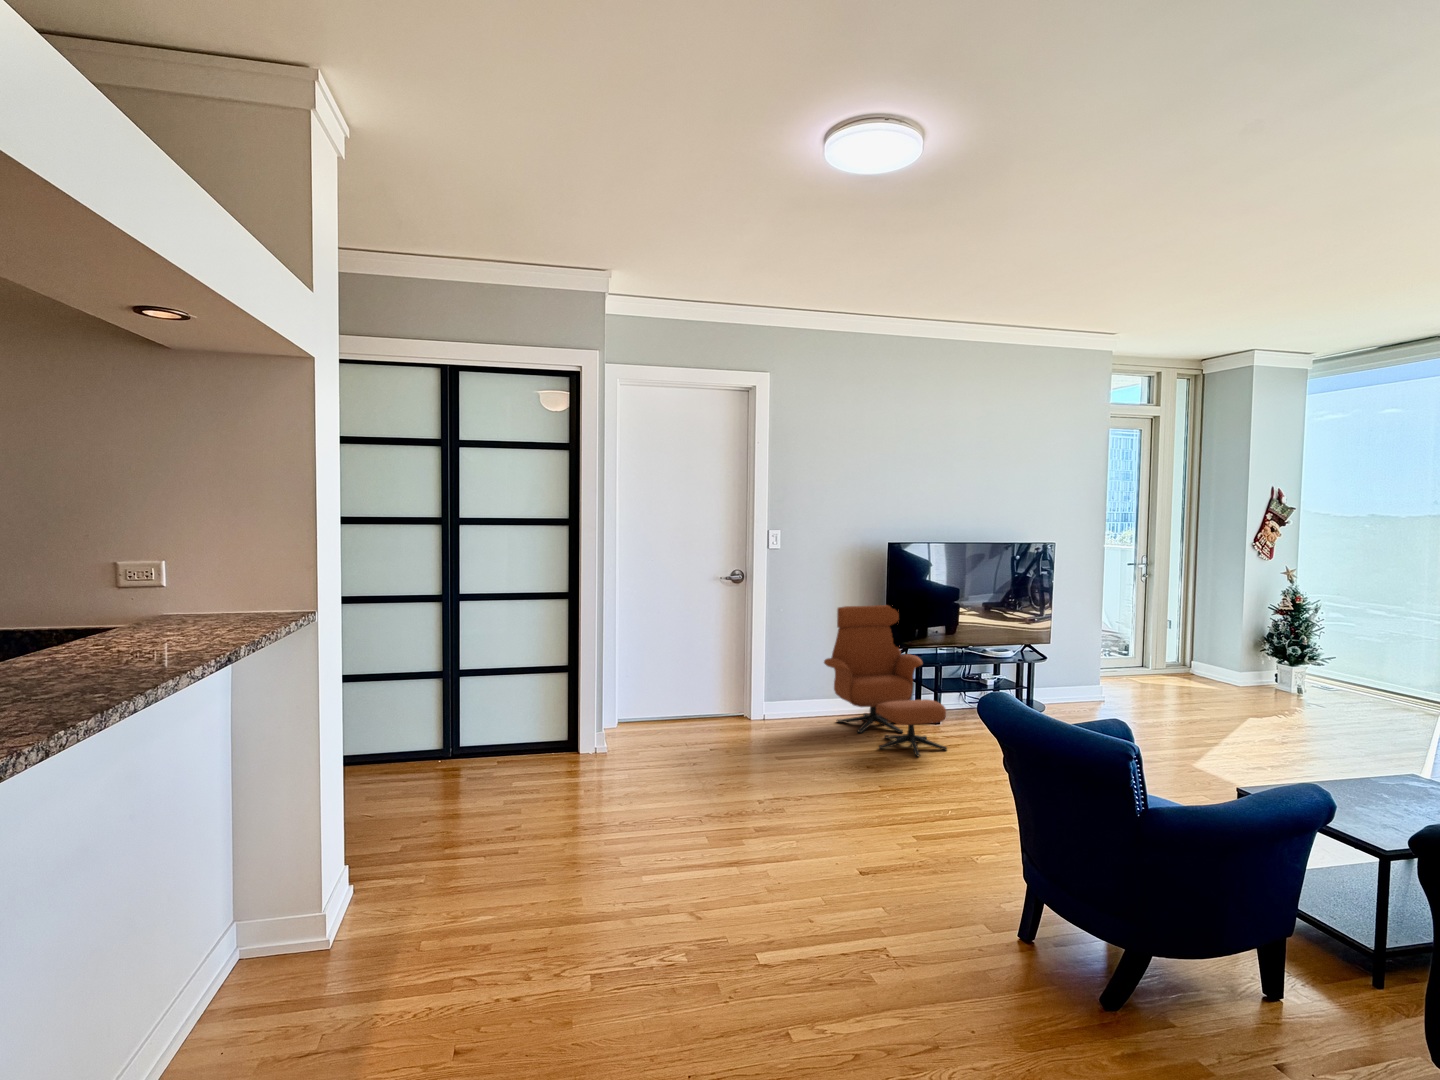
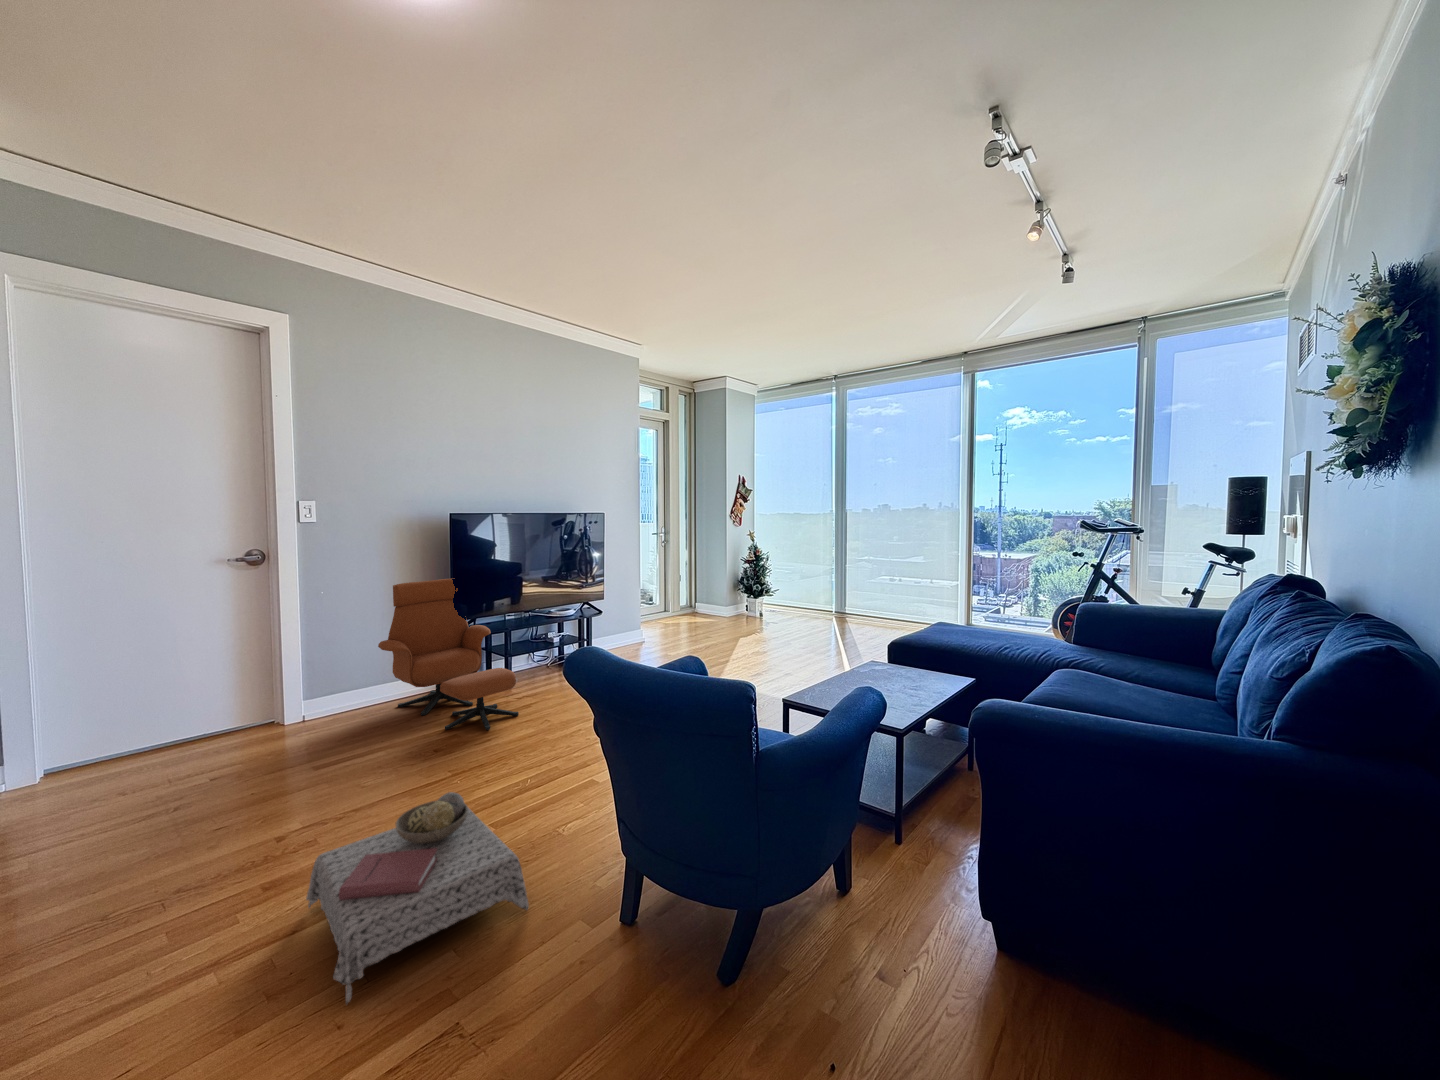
ottoman: none [796,782,950,894] -> present [306,792,528,1004]

